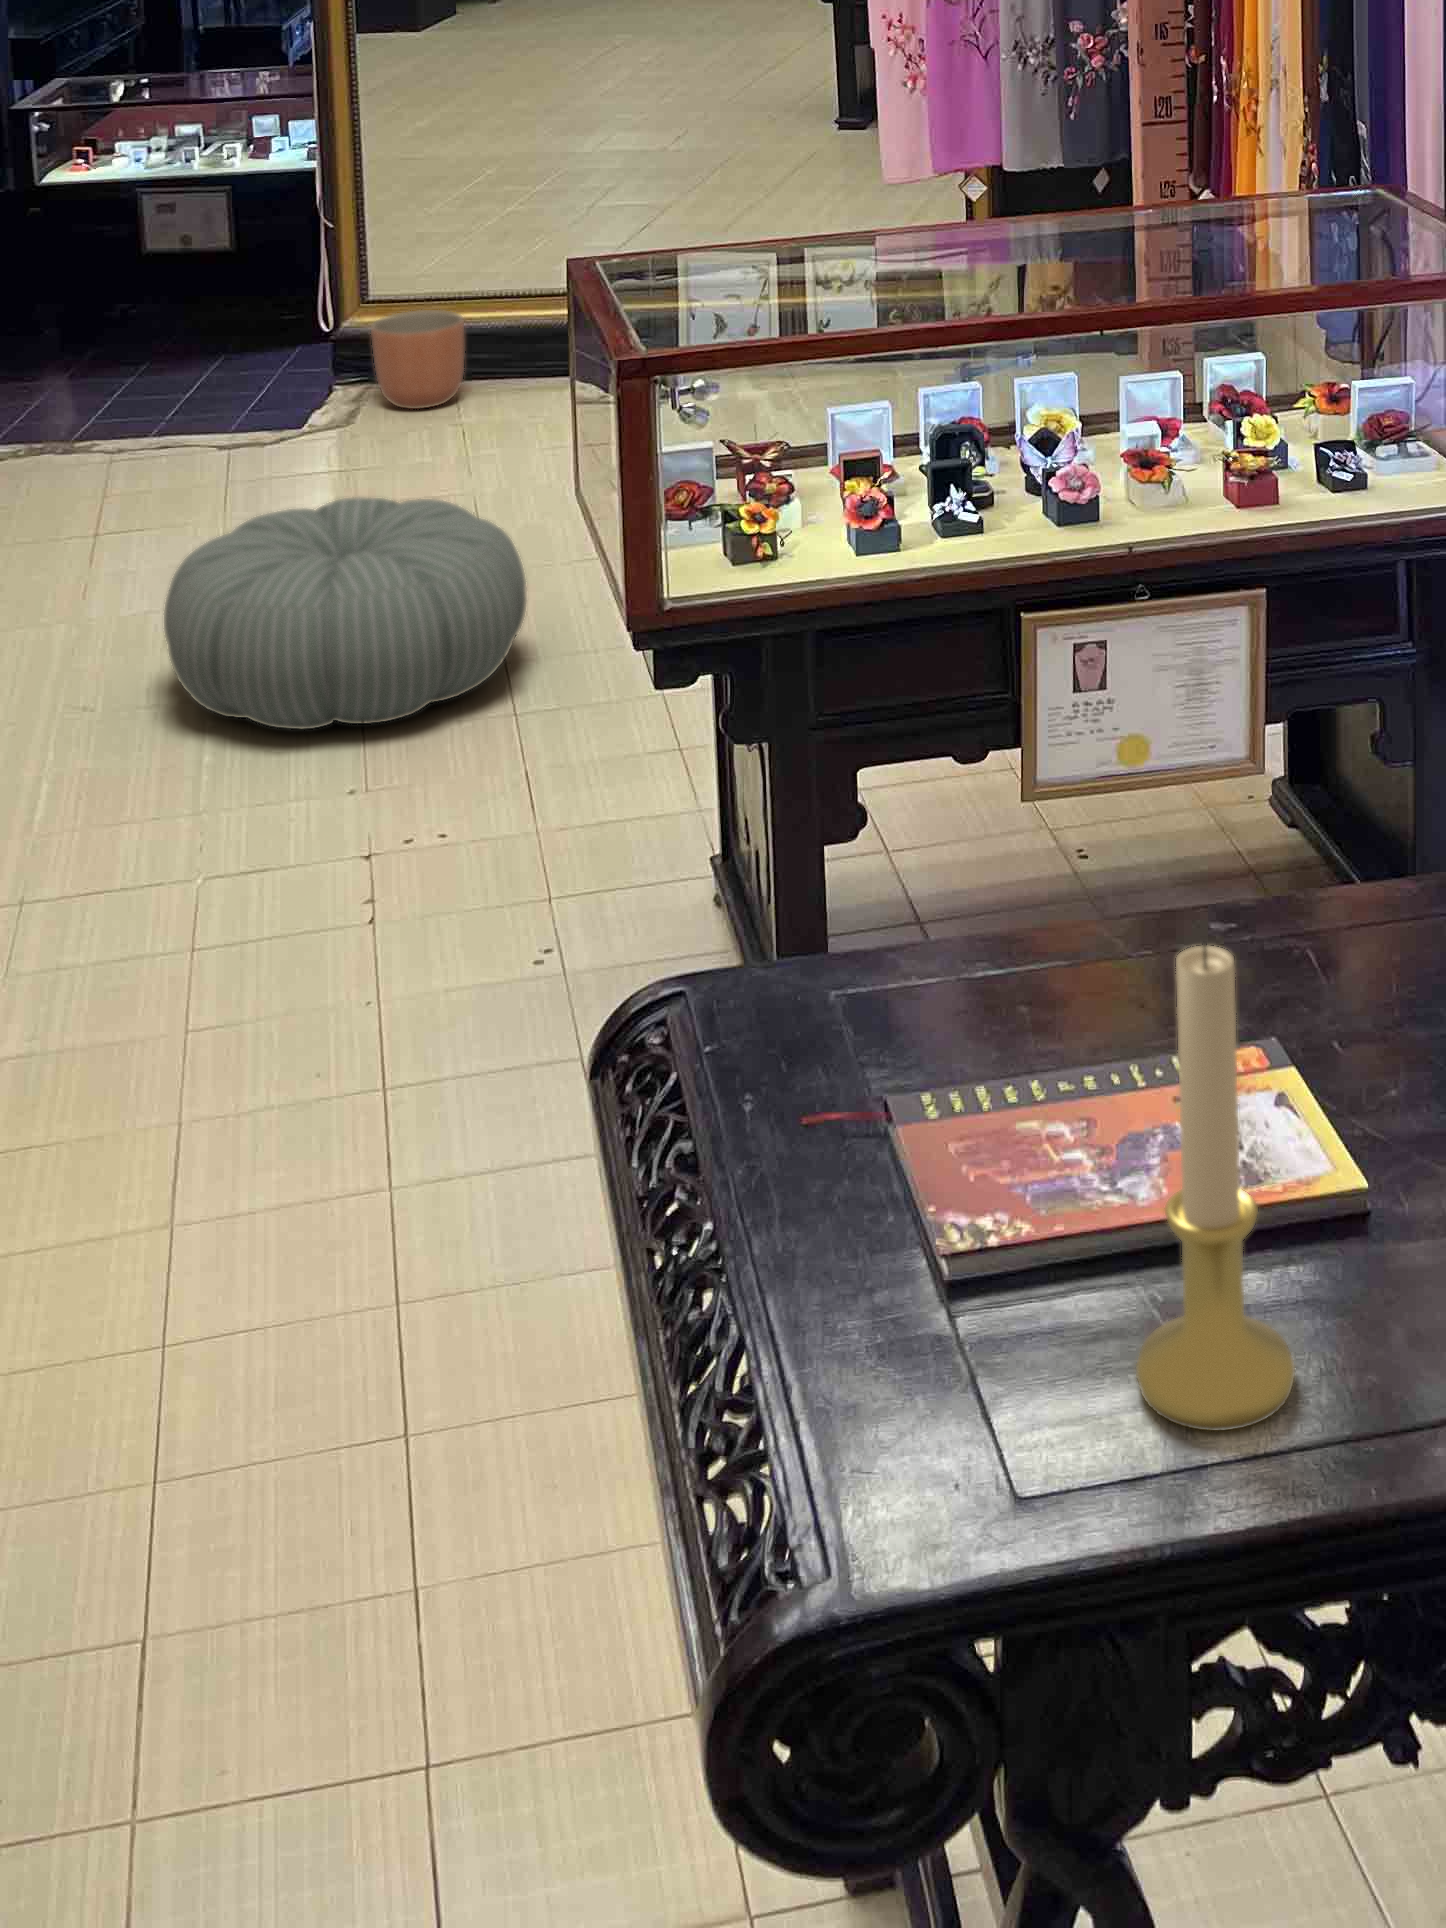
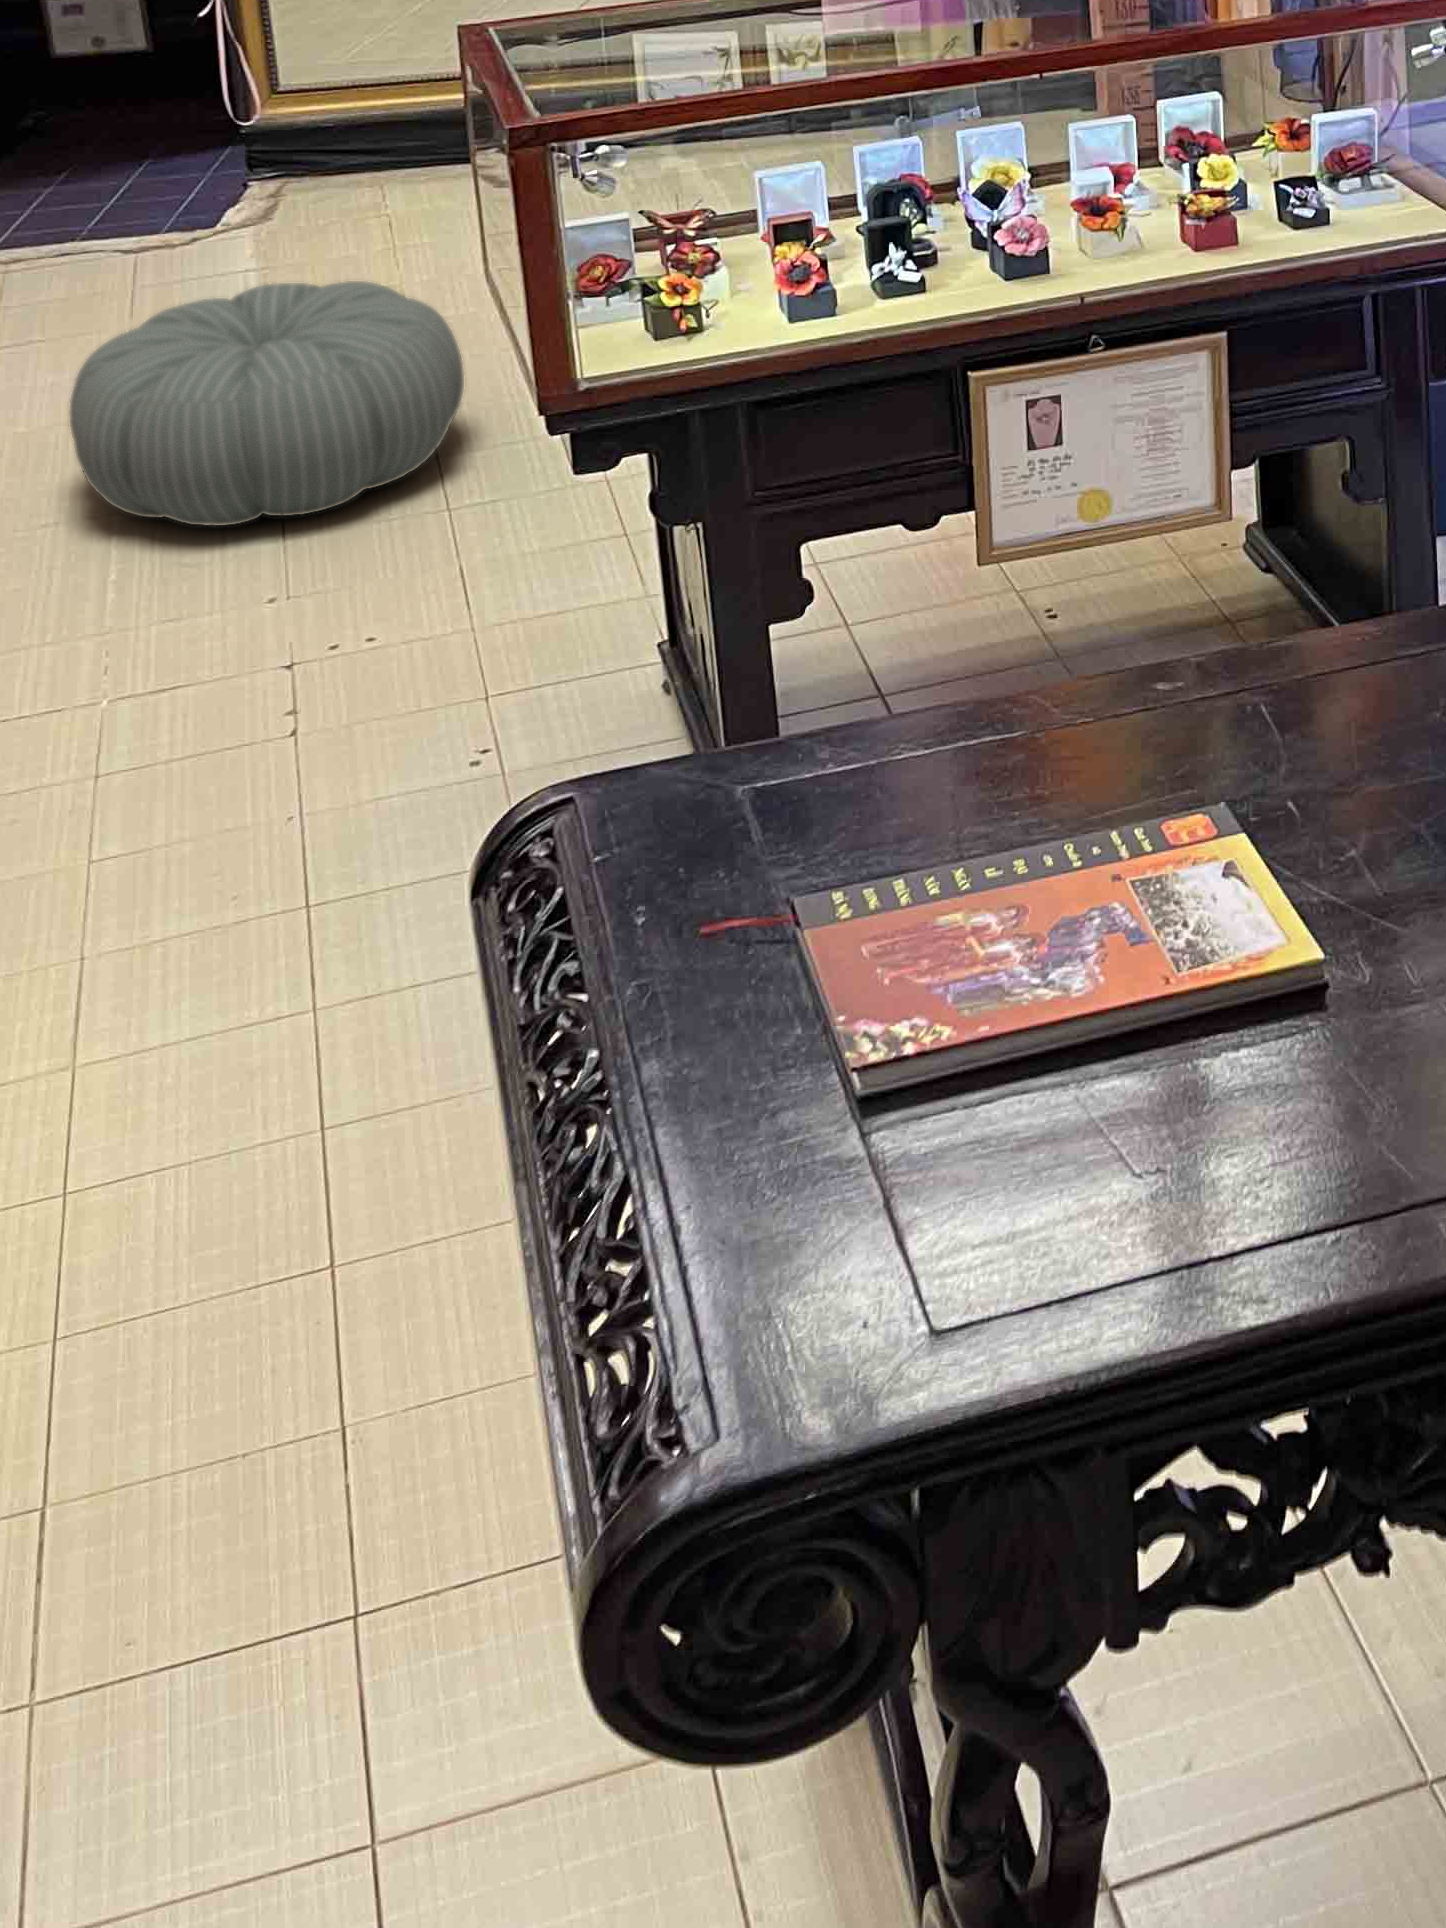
planter: present [371,310,464,409] -> none [293,88,396,190]
candle holder: present [1136,944,1295,1431] -> none [1070,719,1248,1246]

